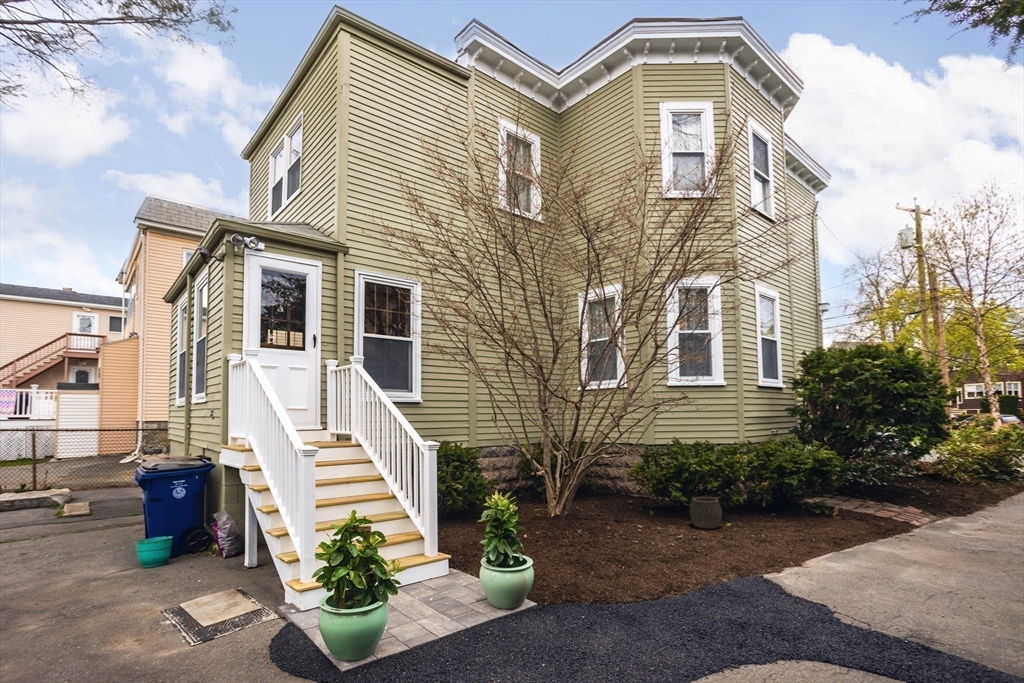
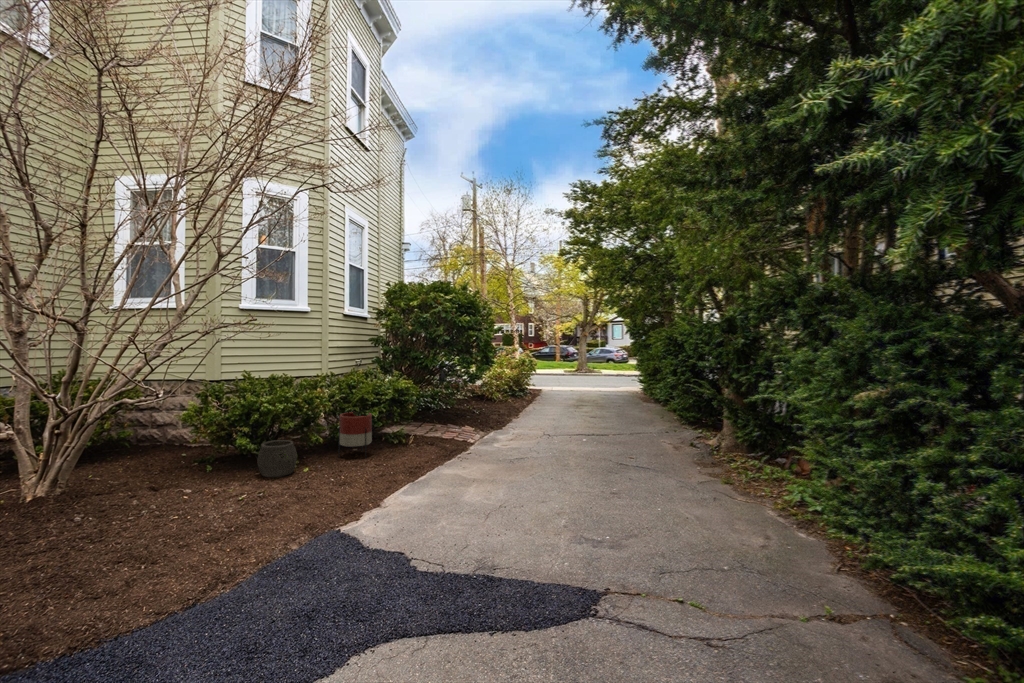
planter: none [759,479,793,525] -> present [339,412,372,457]

